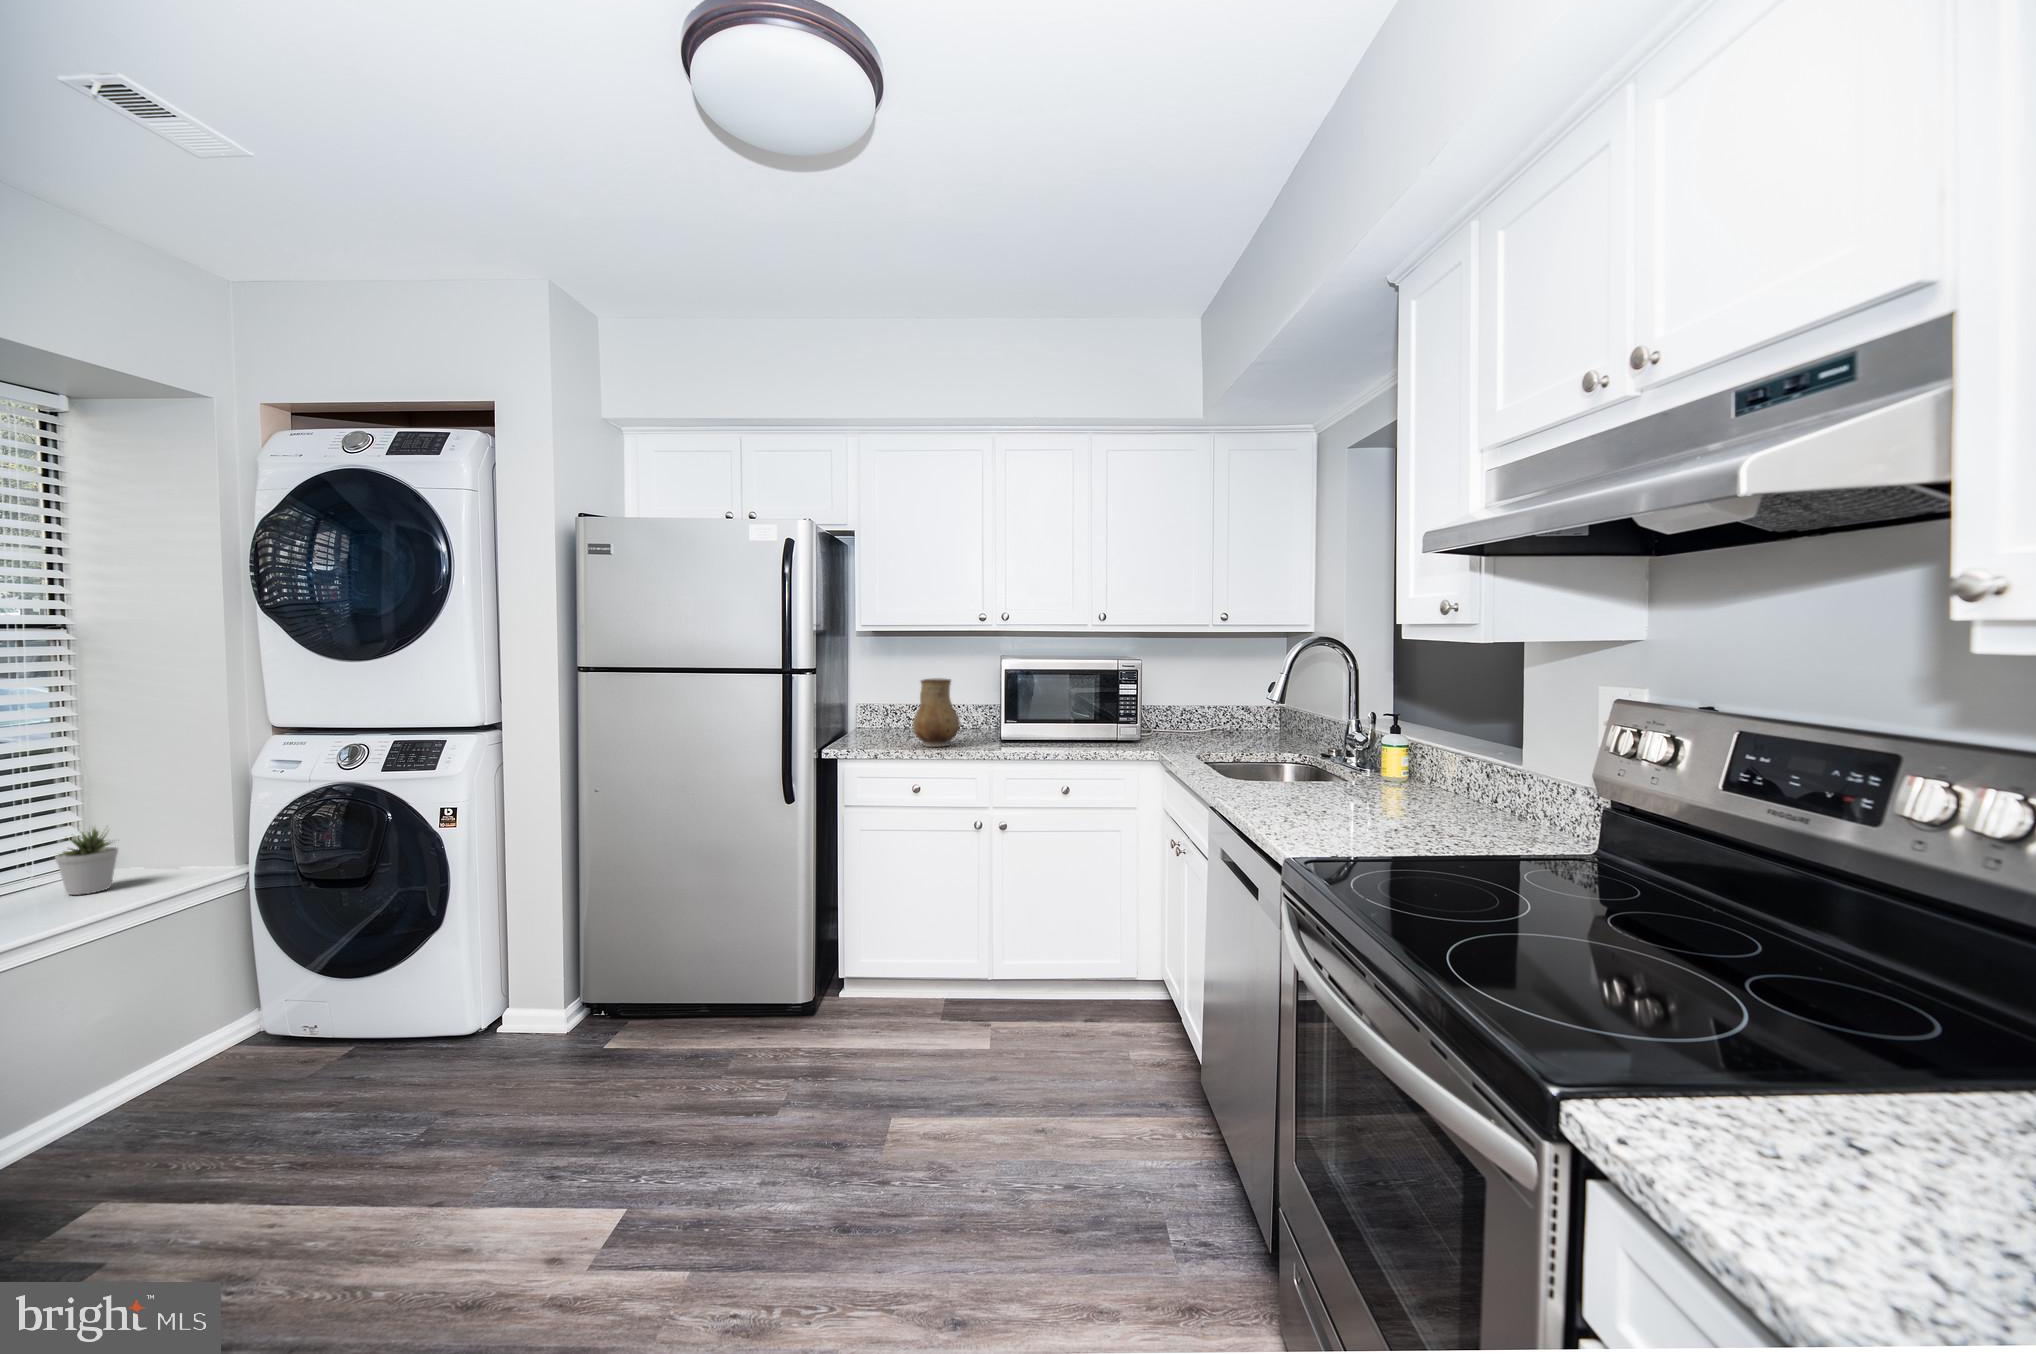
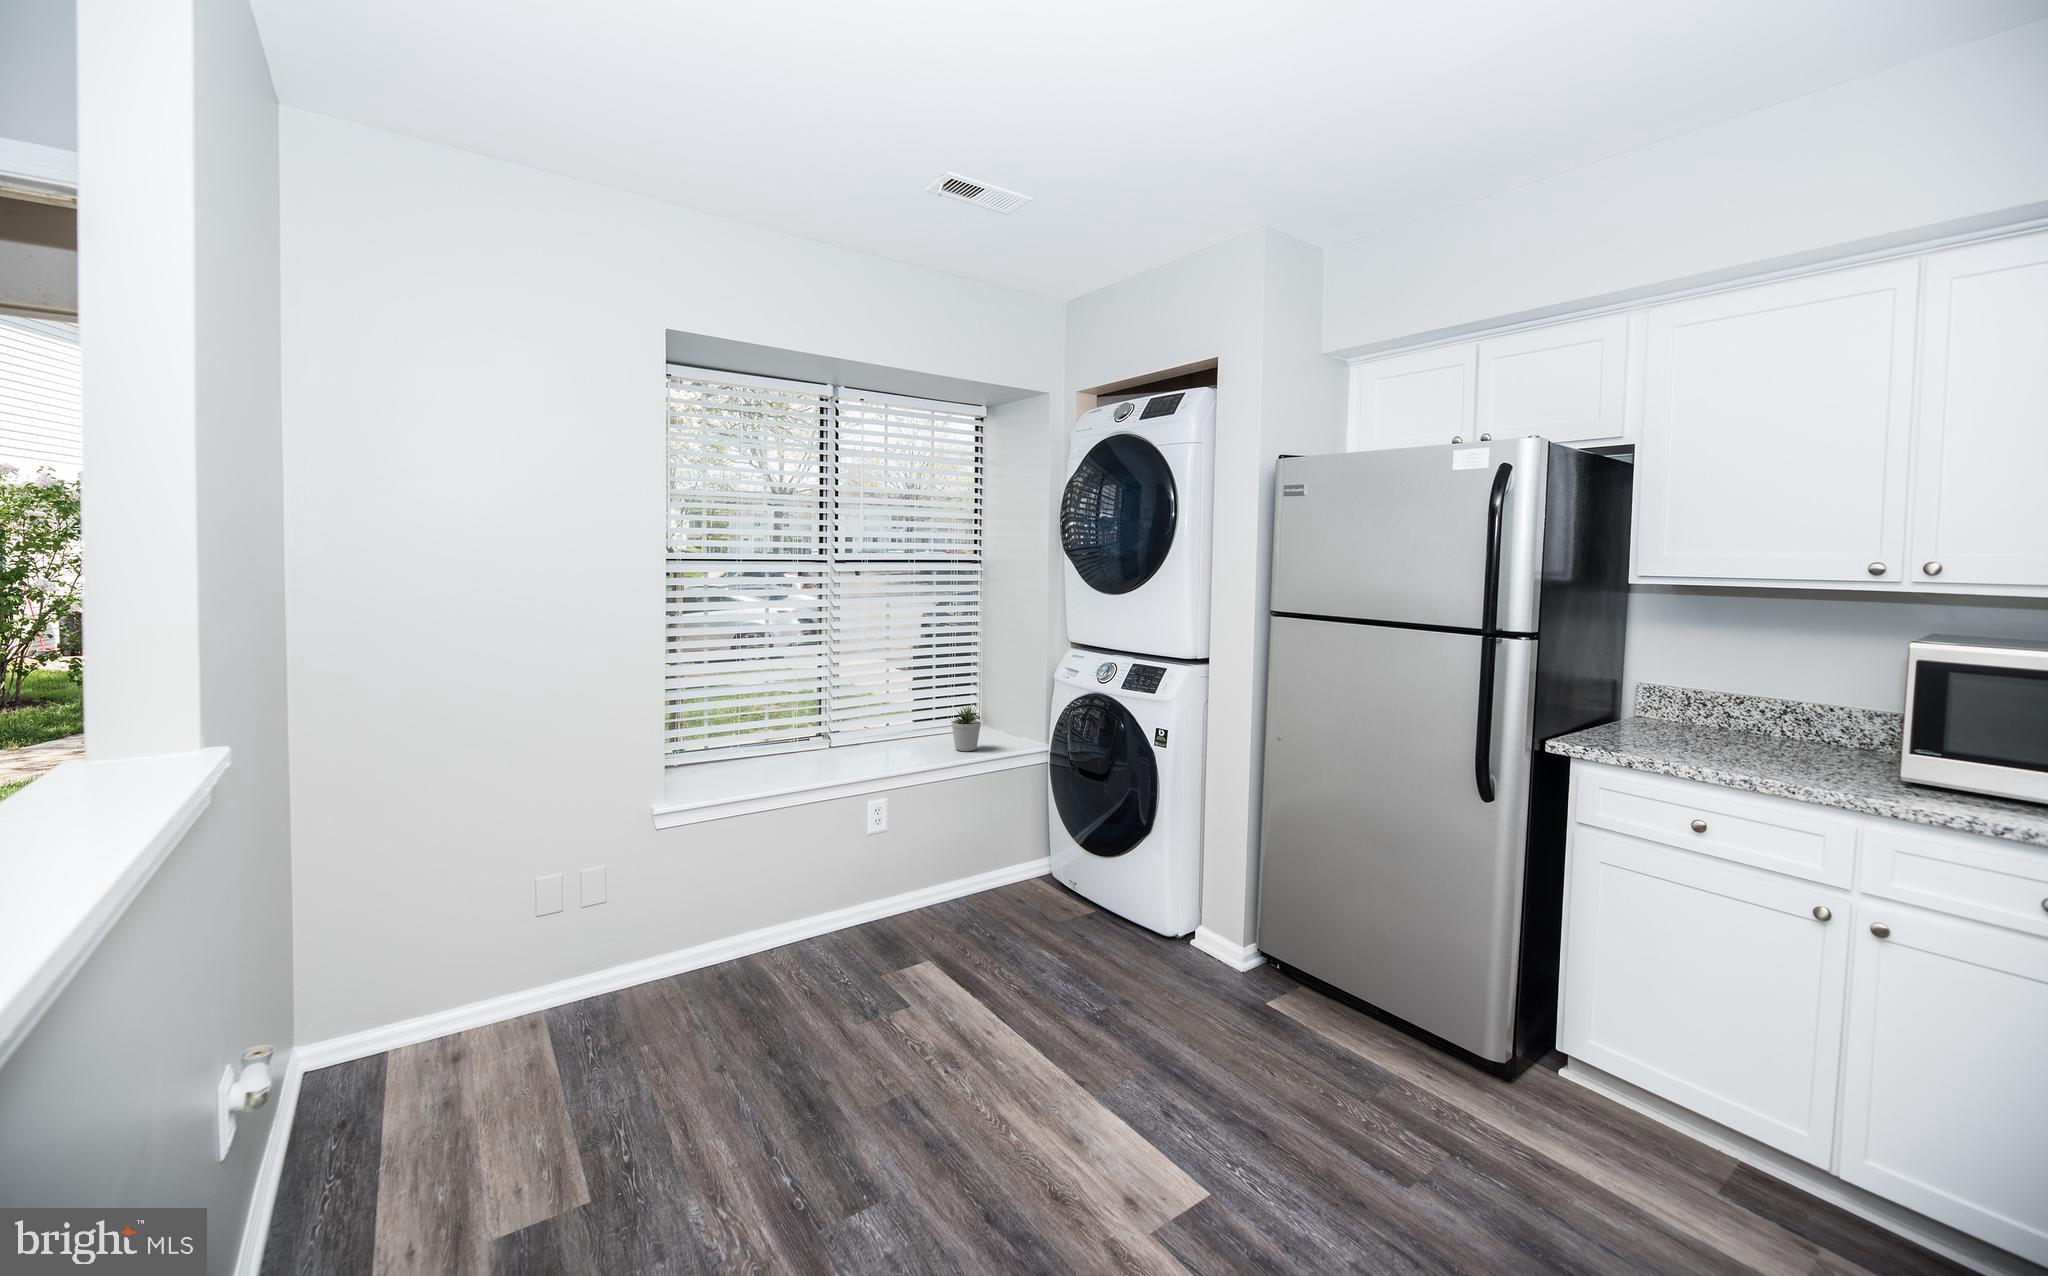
ceramic pitcher: present [913,678,960,747] -> none [1712,657,1808,766]

